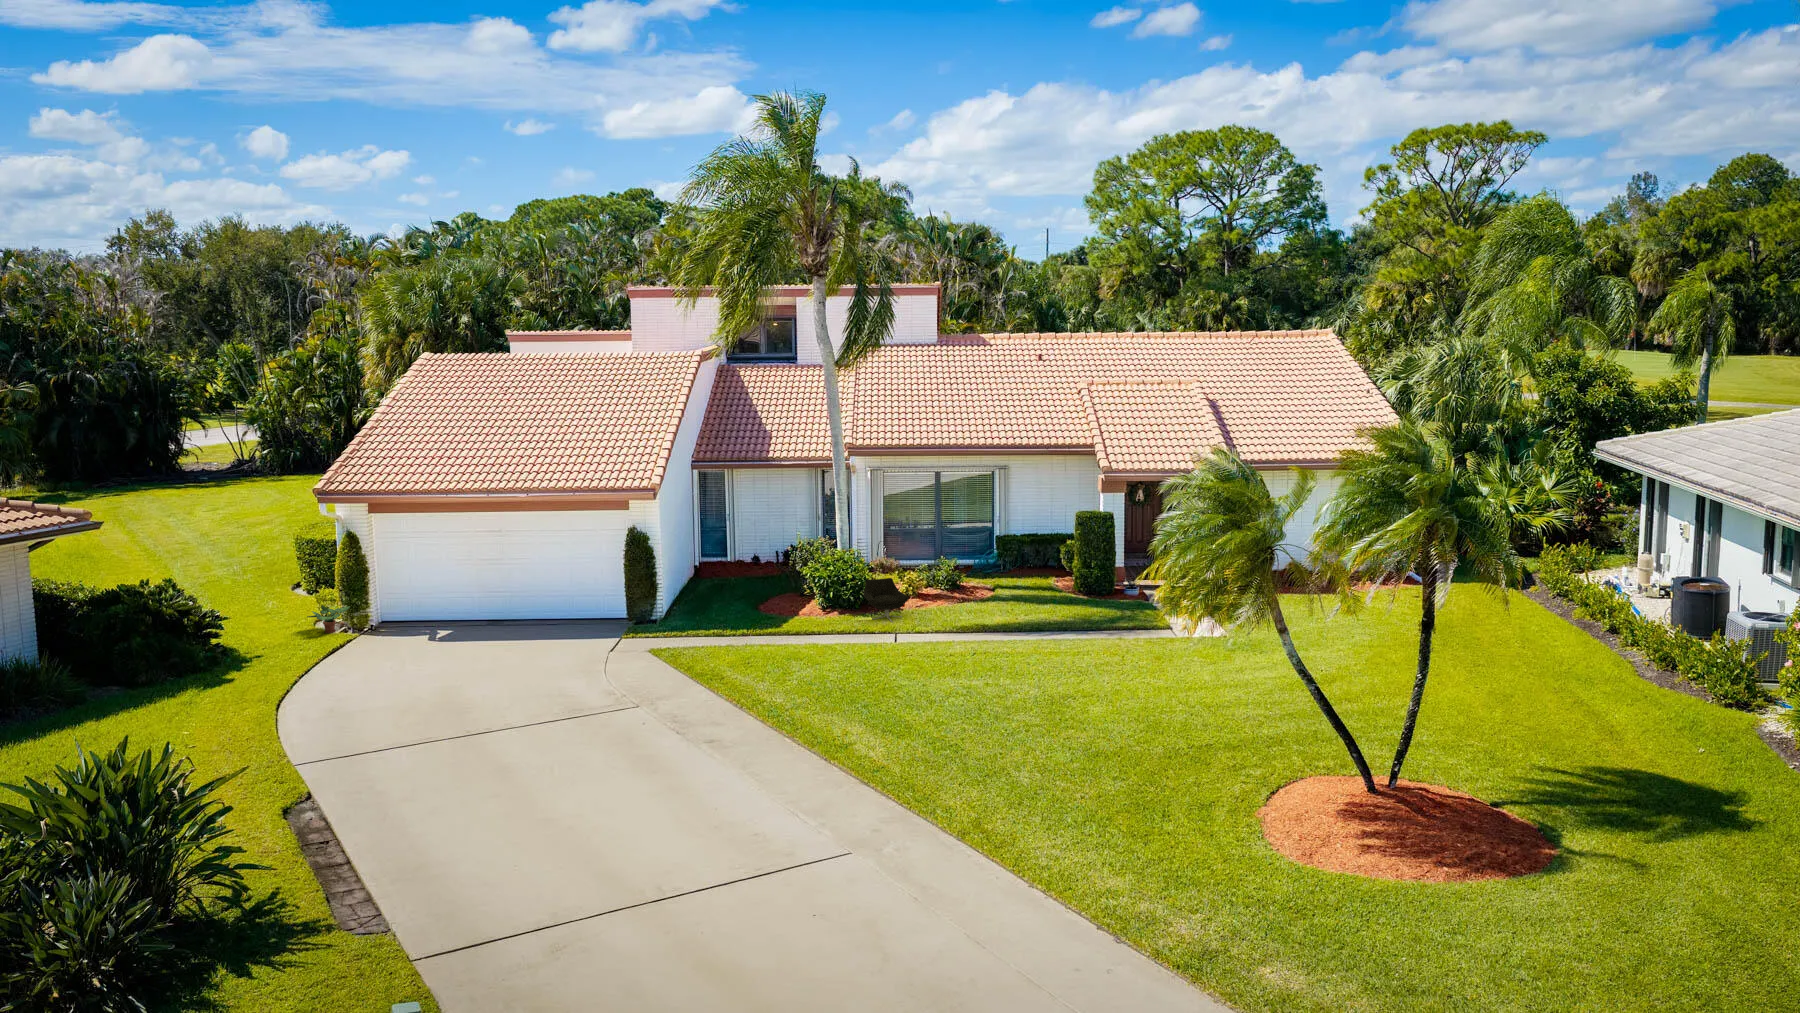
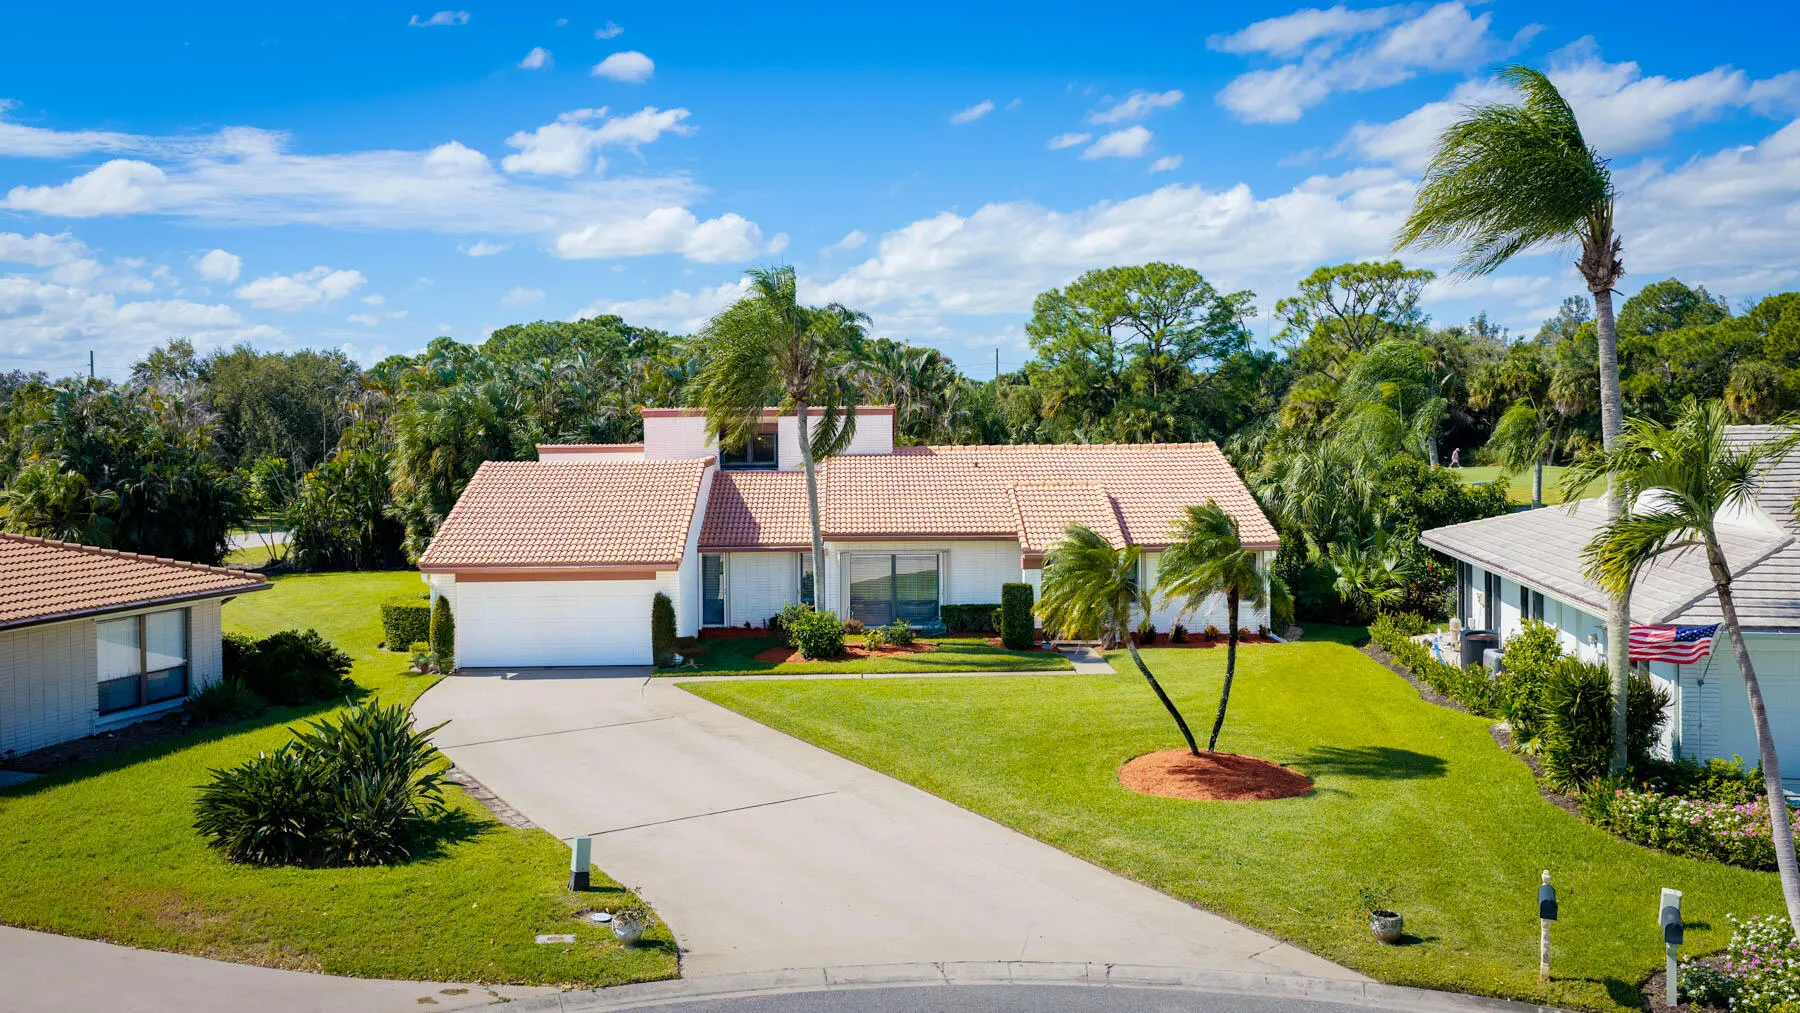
lounge chair: present [863,578,909,622] -> present [672,636,709,668]

